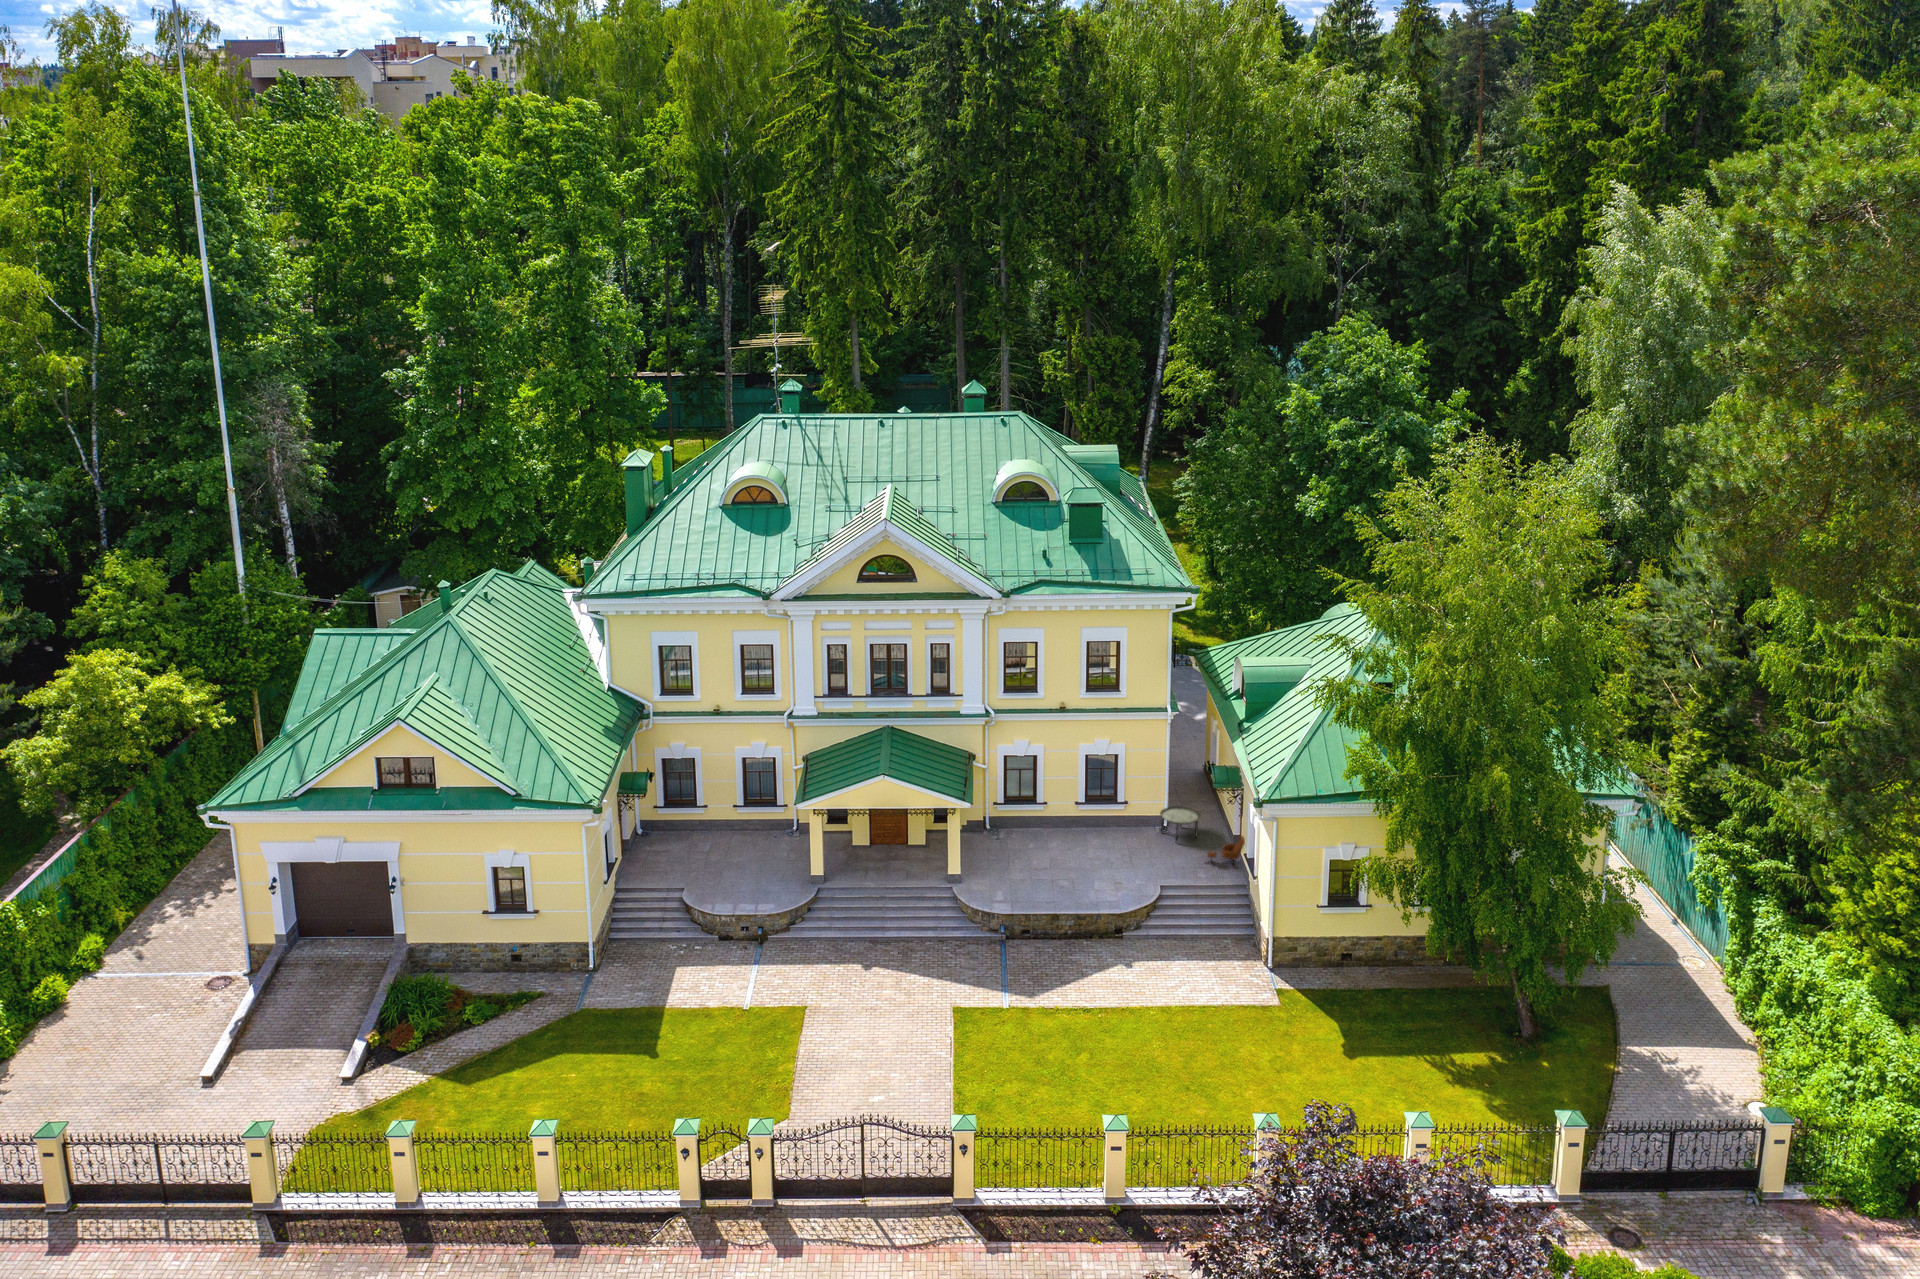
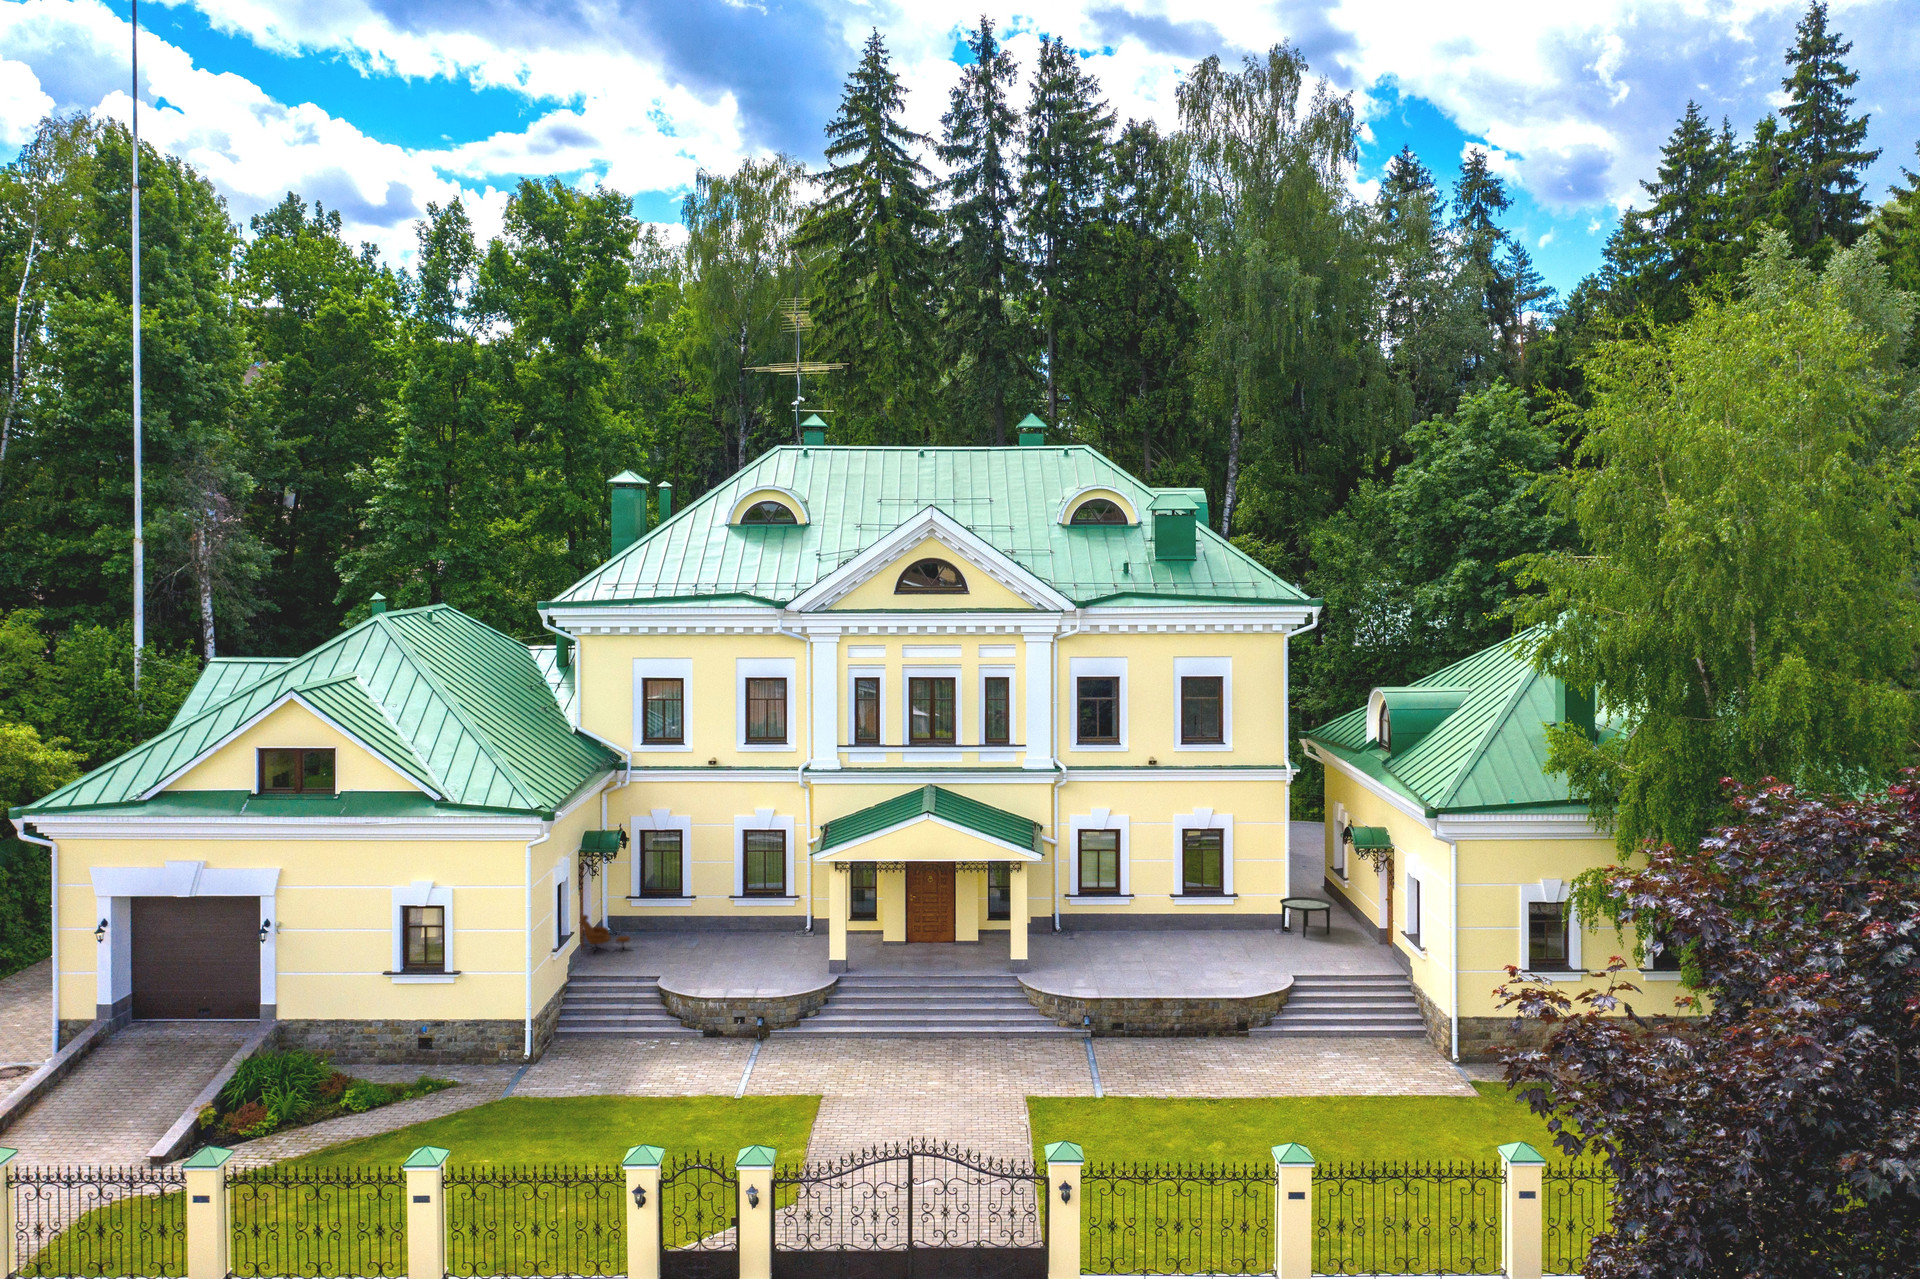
lounge chair: present [1207,836,1245,863] -> present [581,915,630,950]

